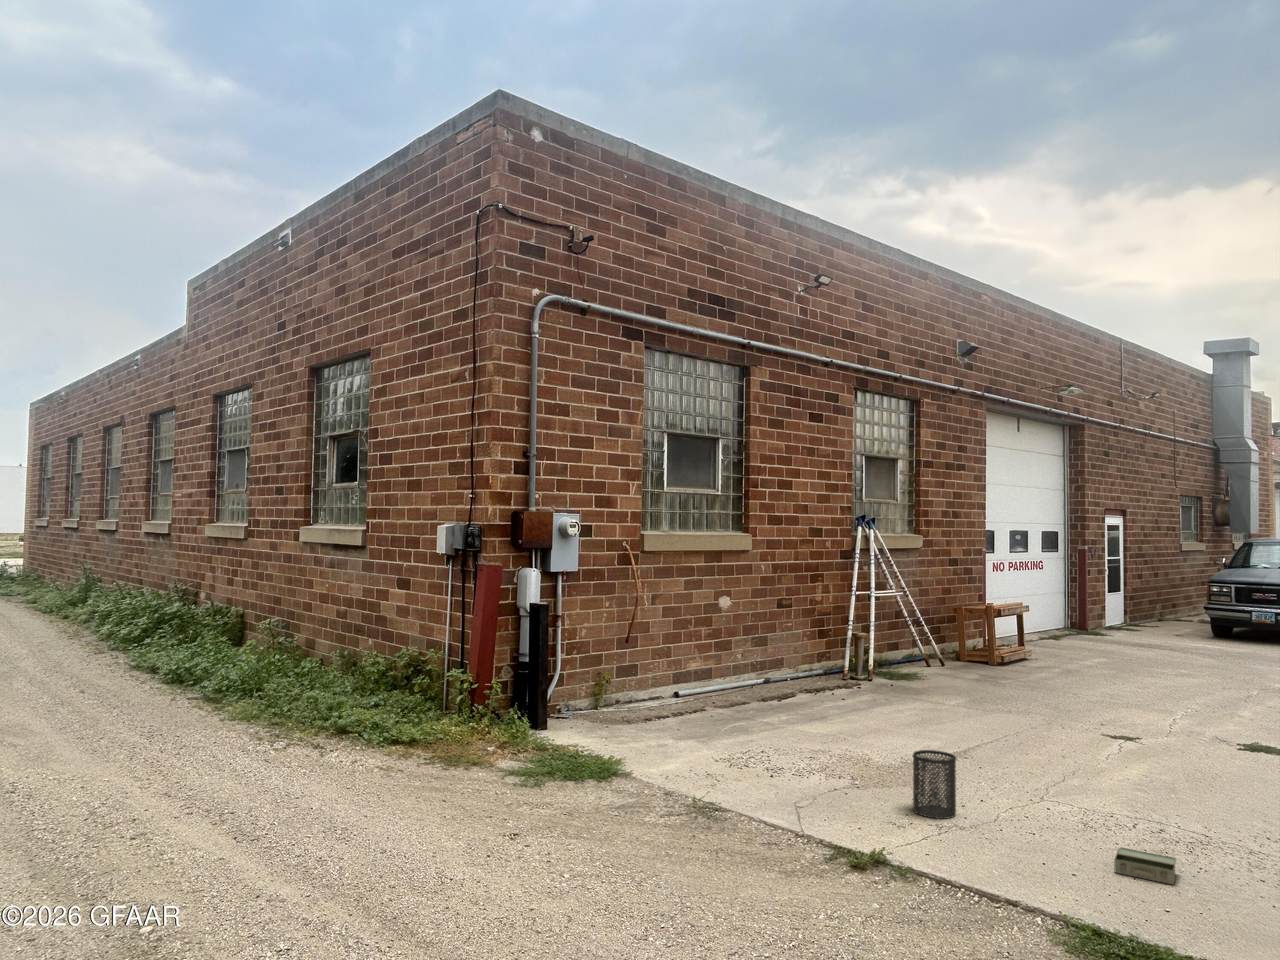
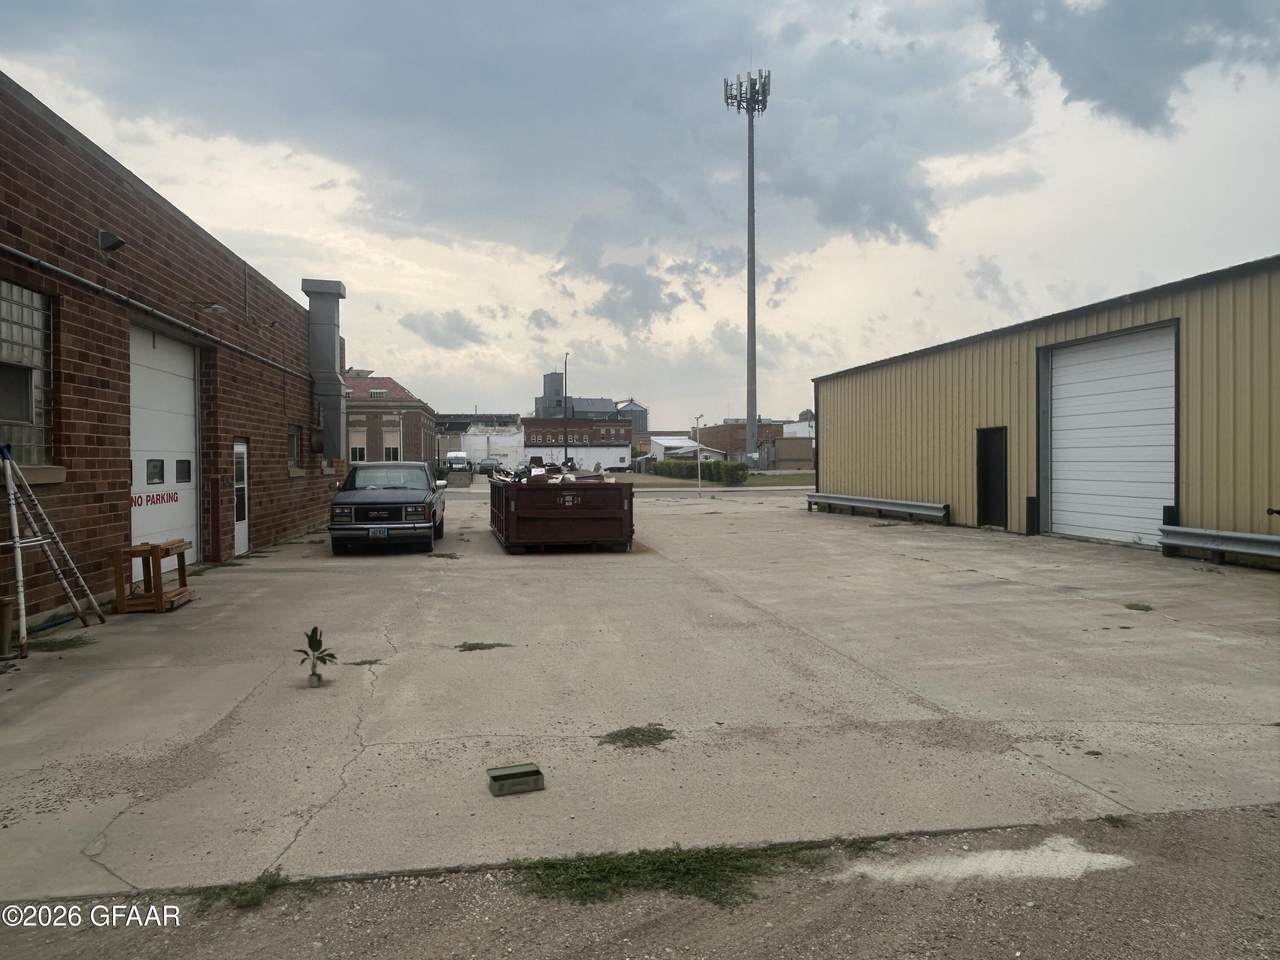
potted plant: none [1033,691,1079,748] -> present [293,627,338,688]
trash can: present [912,750,956,819] -> none [242,722,297,808]

